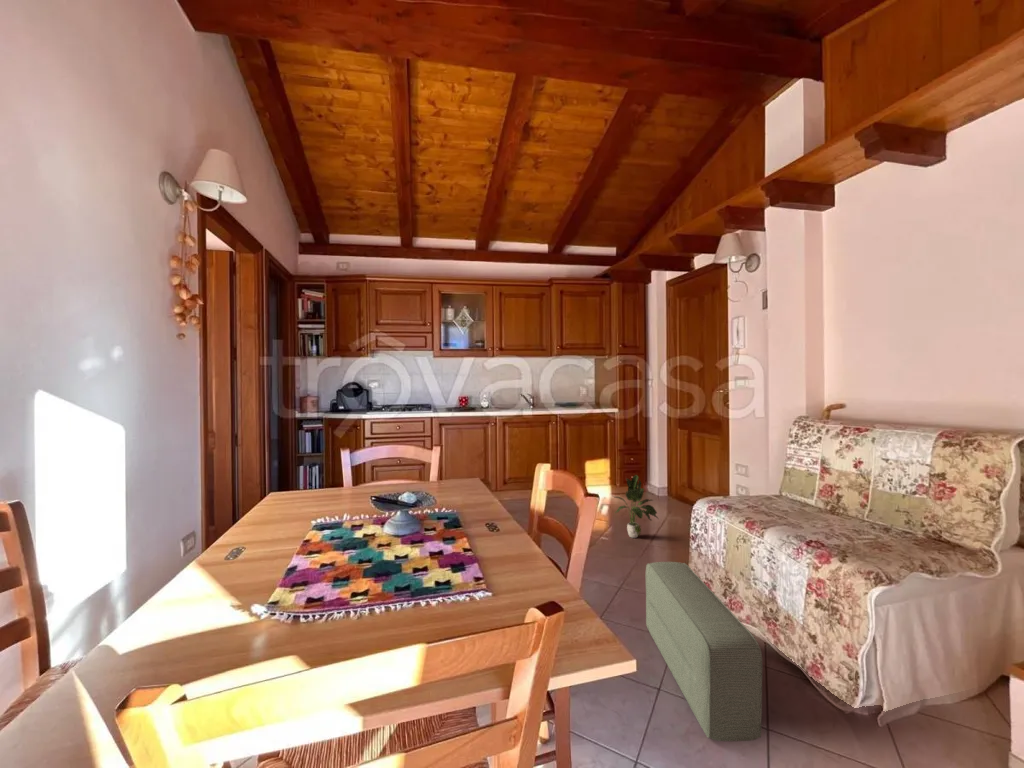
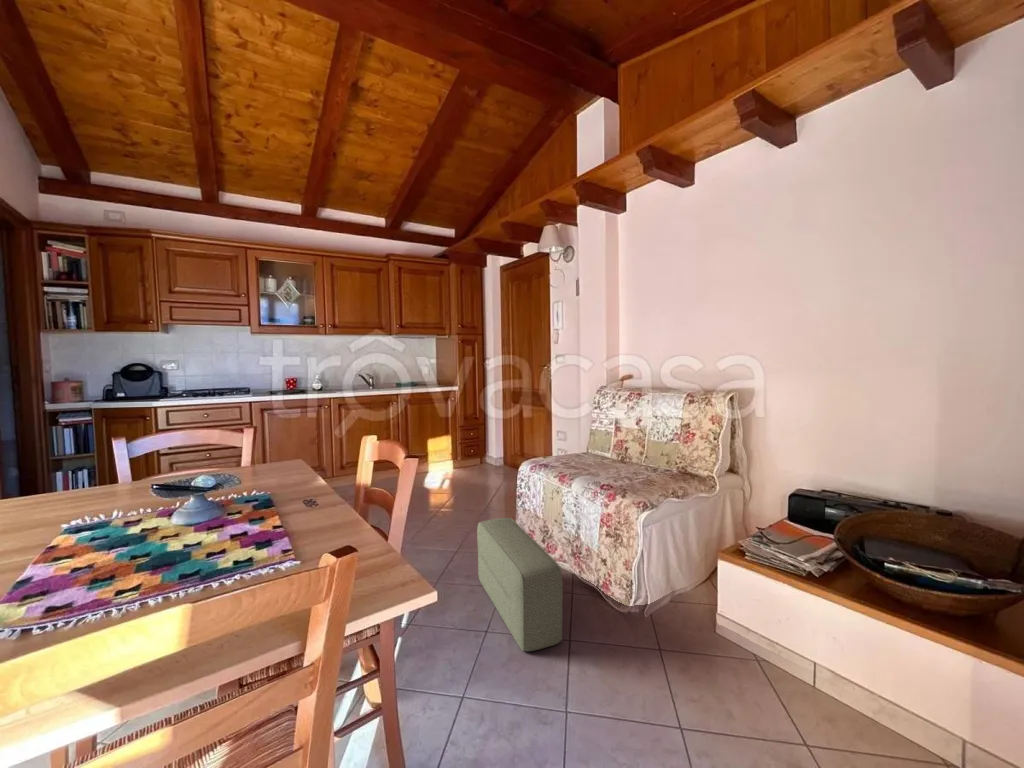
potted plant: present [615,475,658,538] -> none [450,449,495,508]

